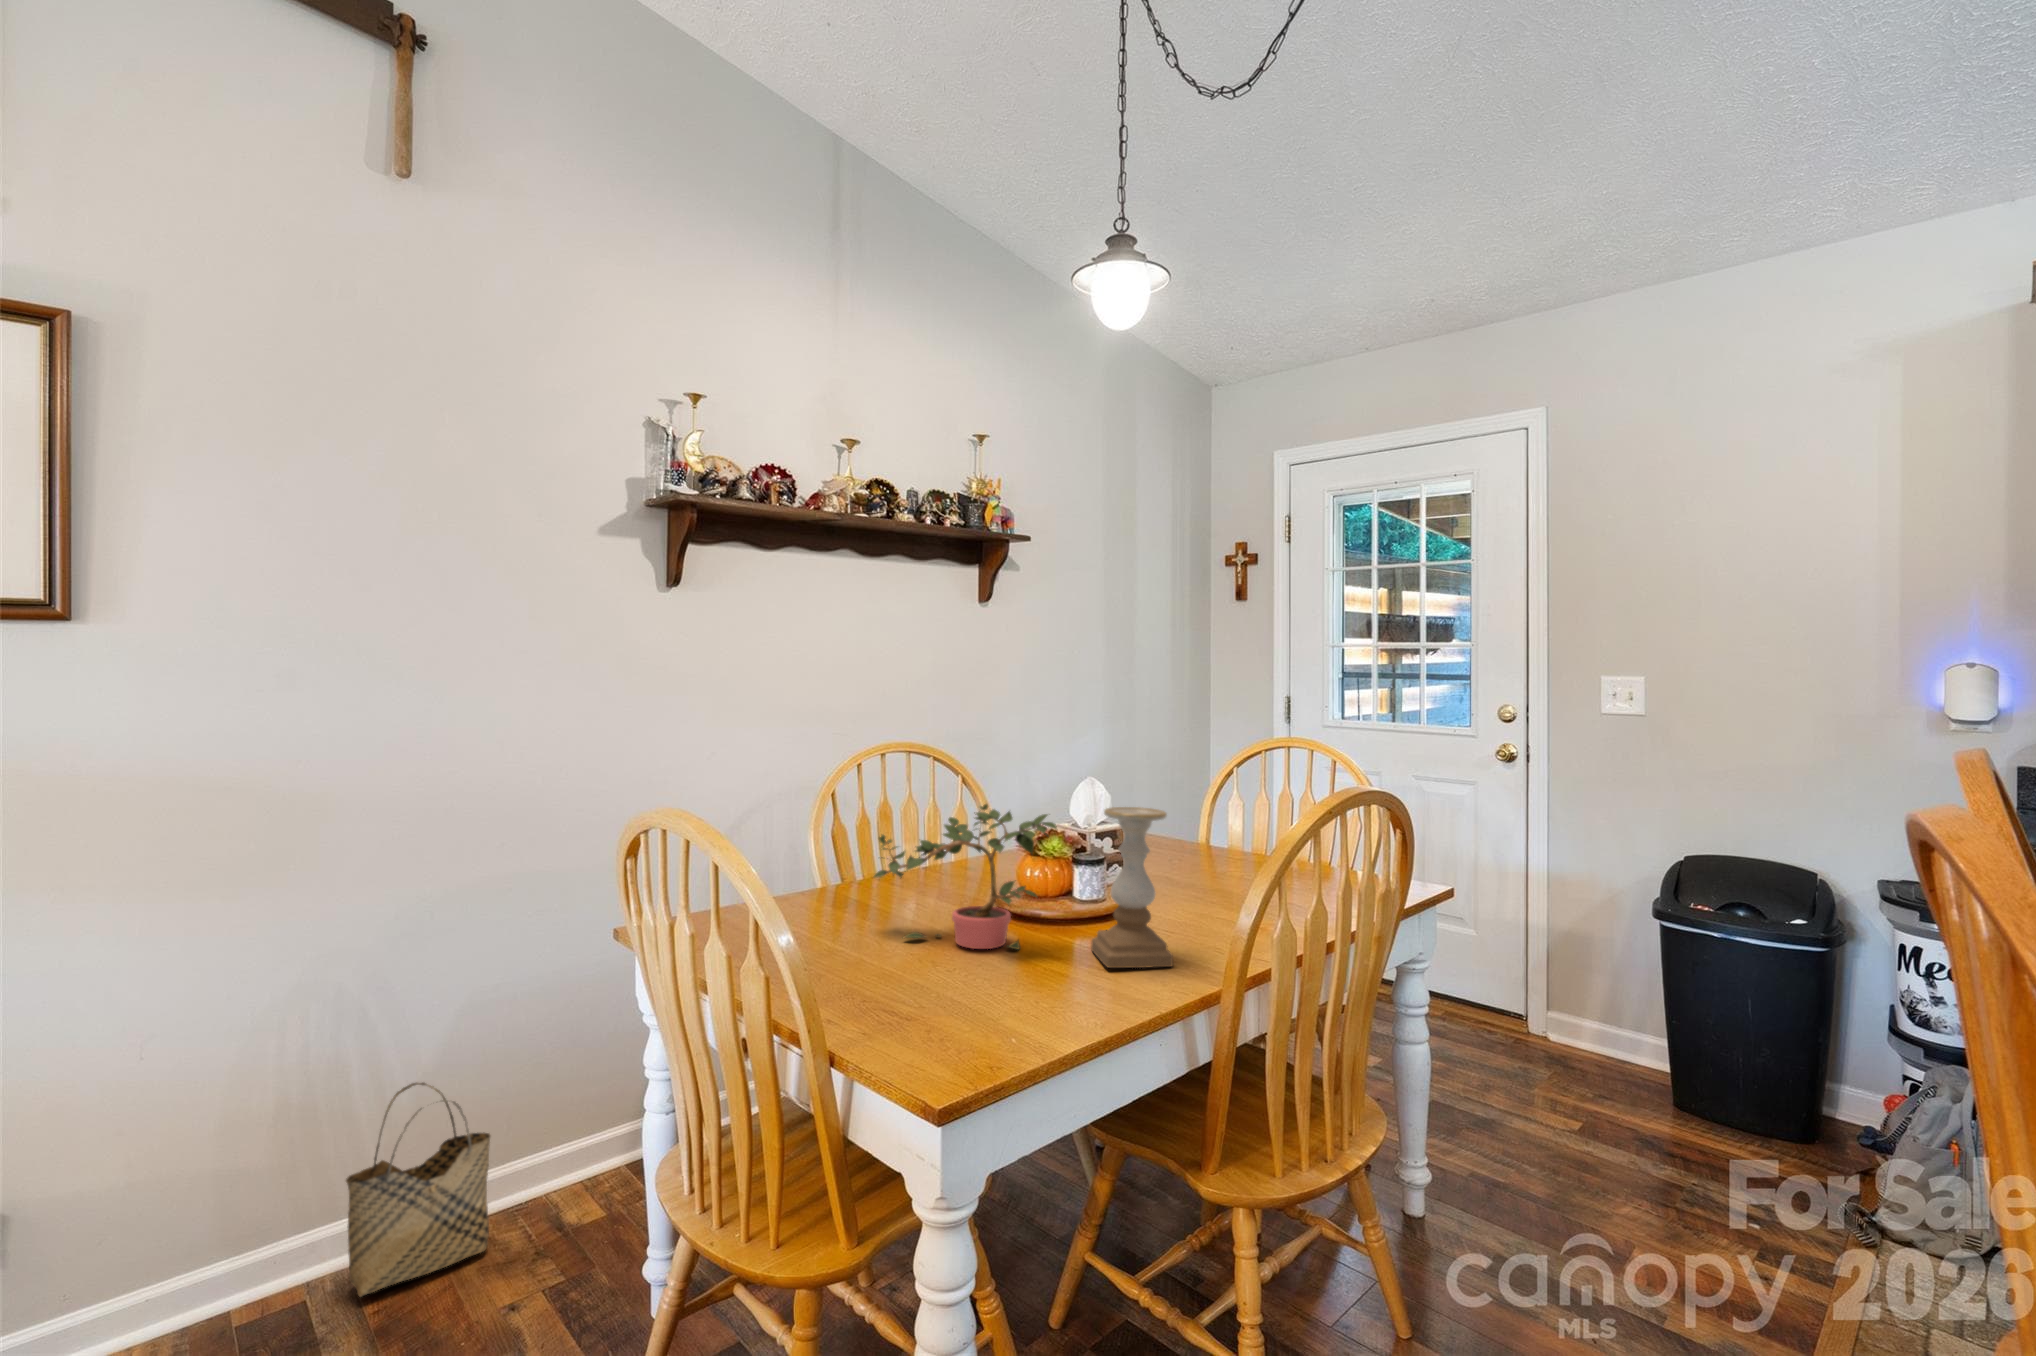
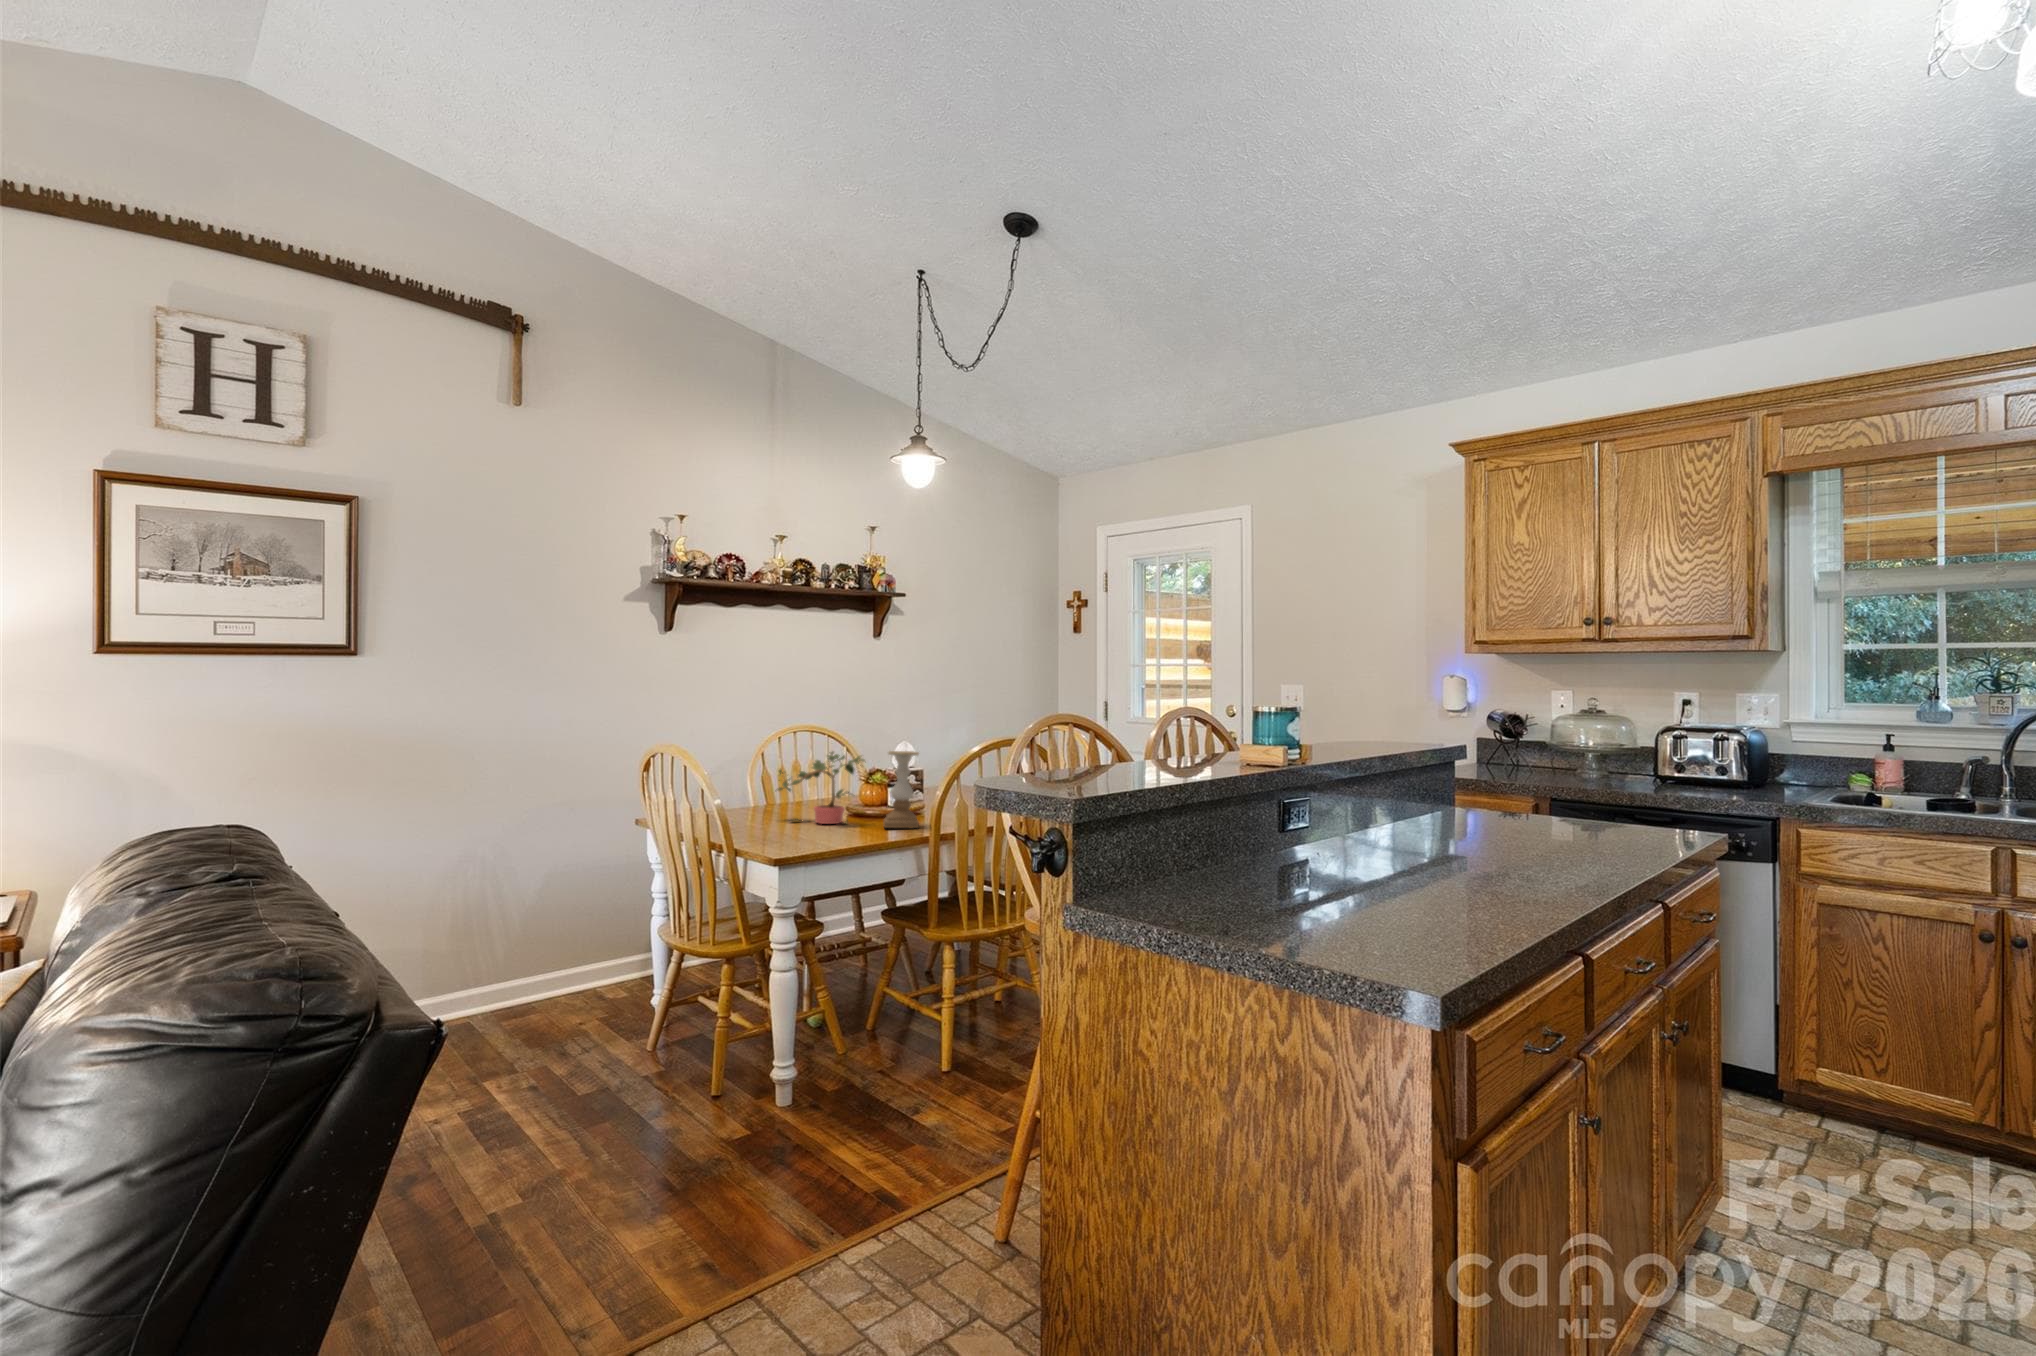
woven basket: present [346,1083,490,1297] -> none [489,916,563,1023]

